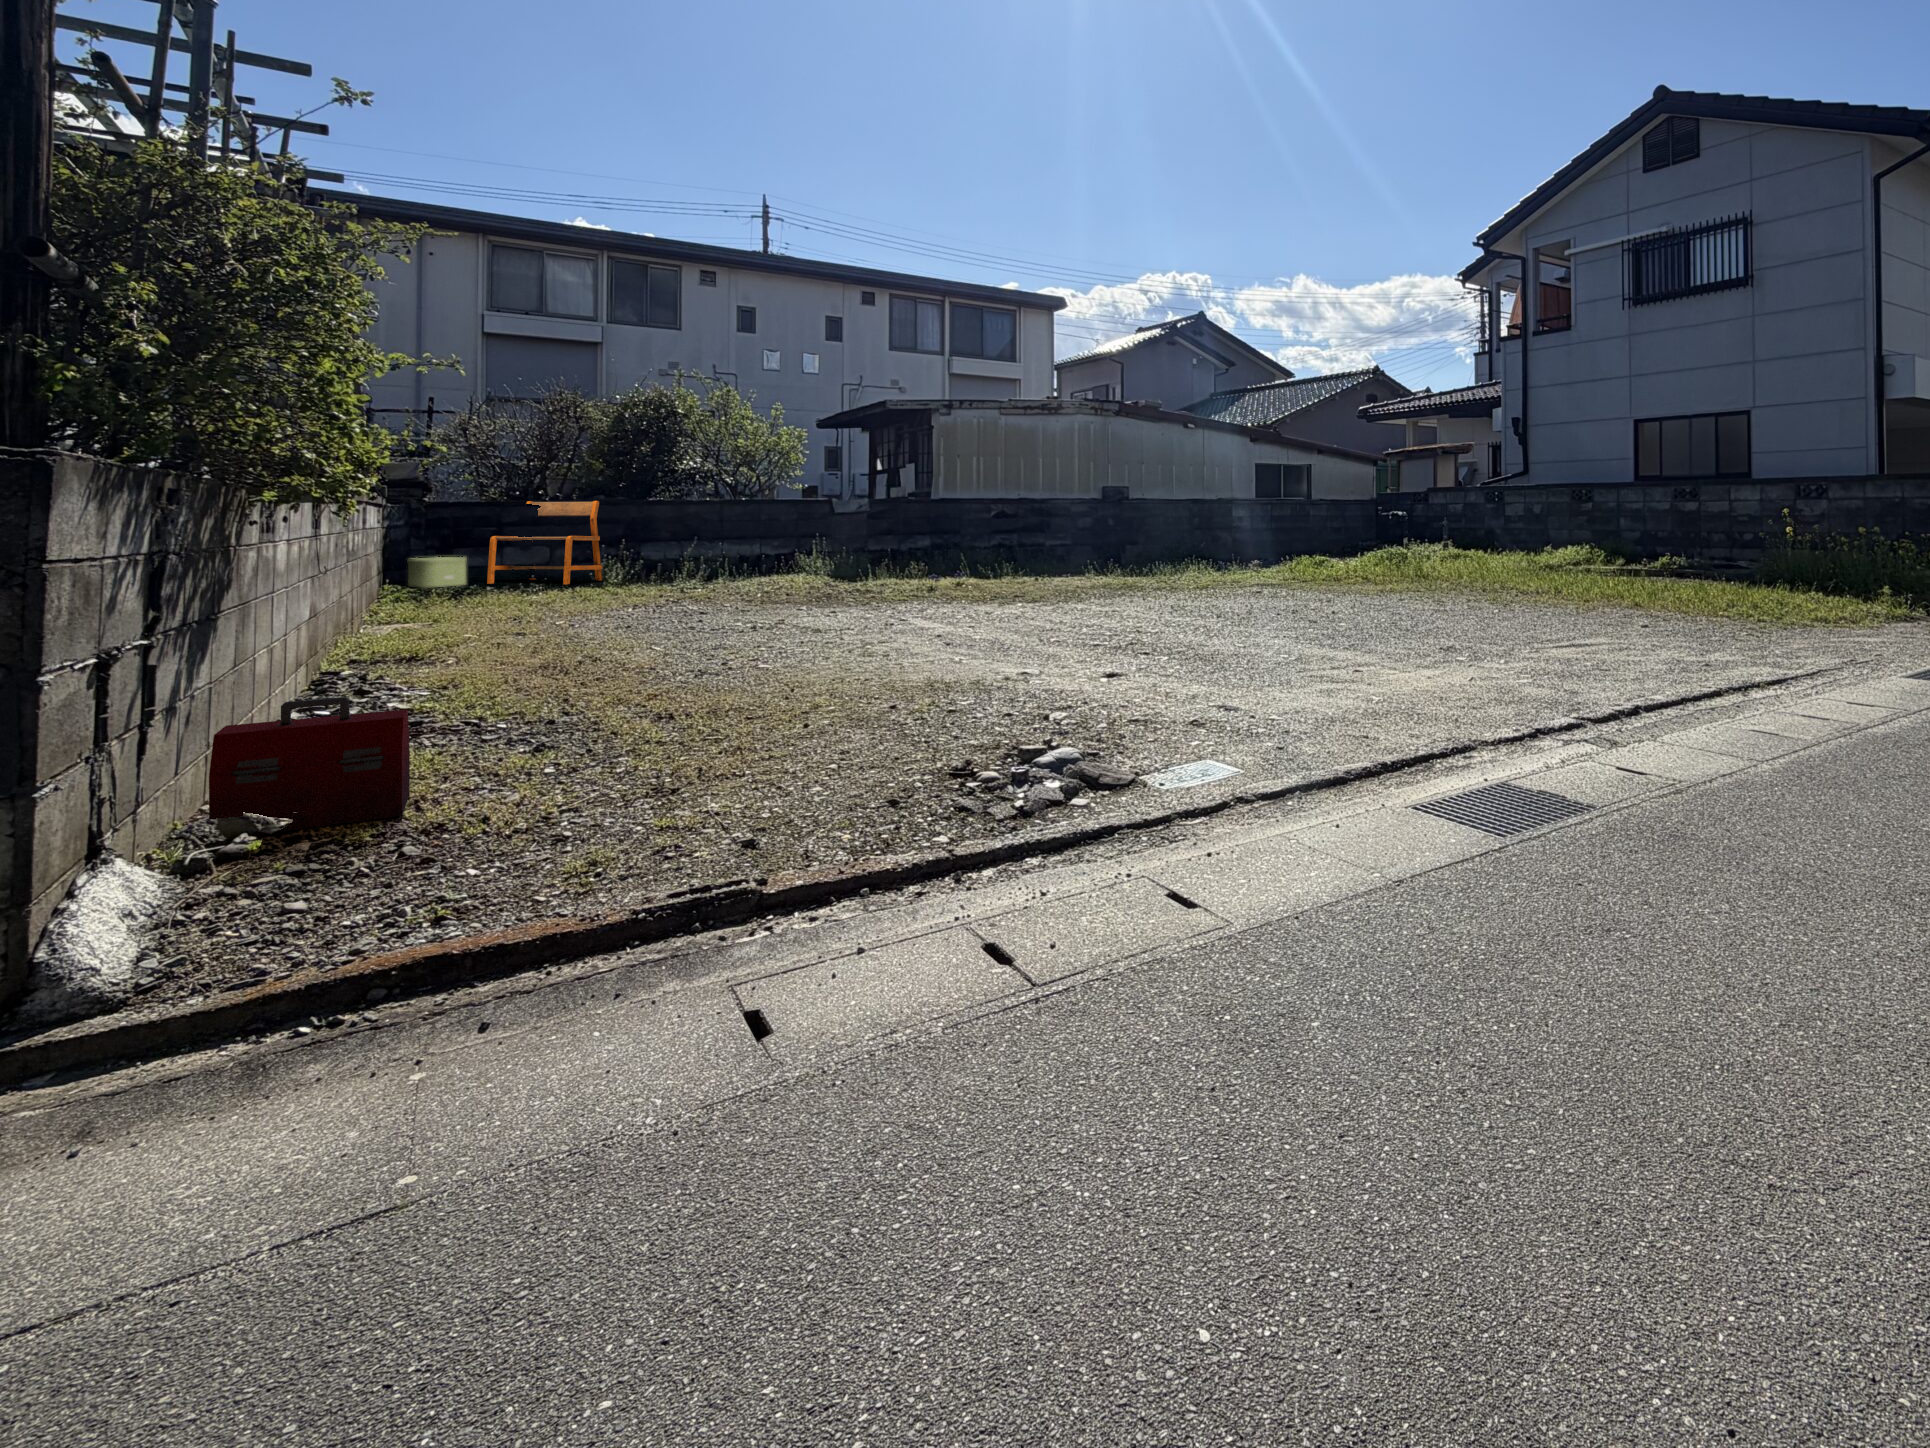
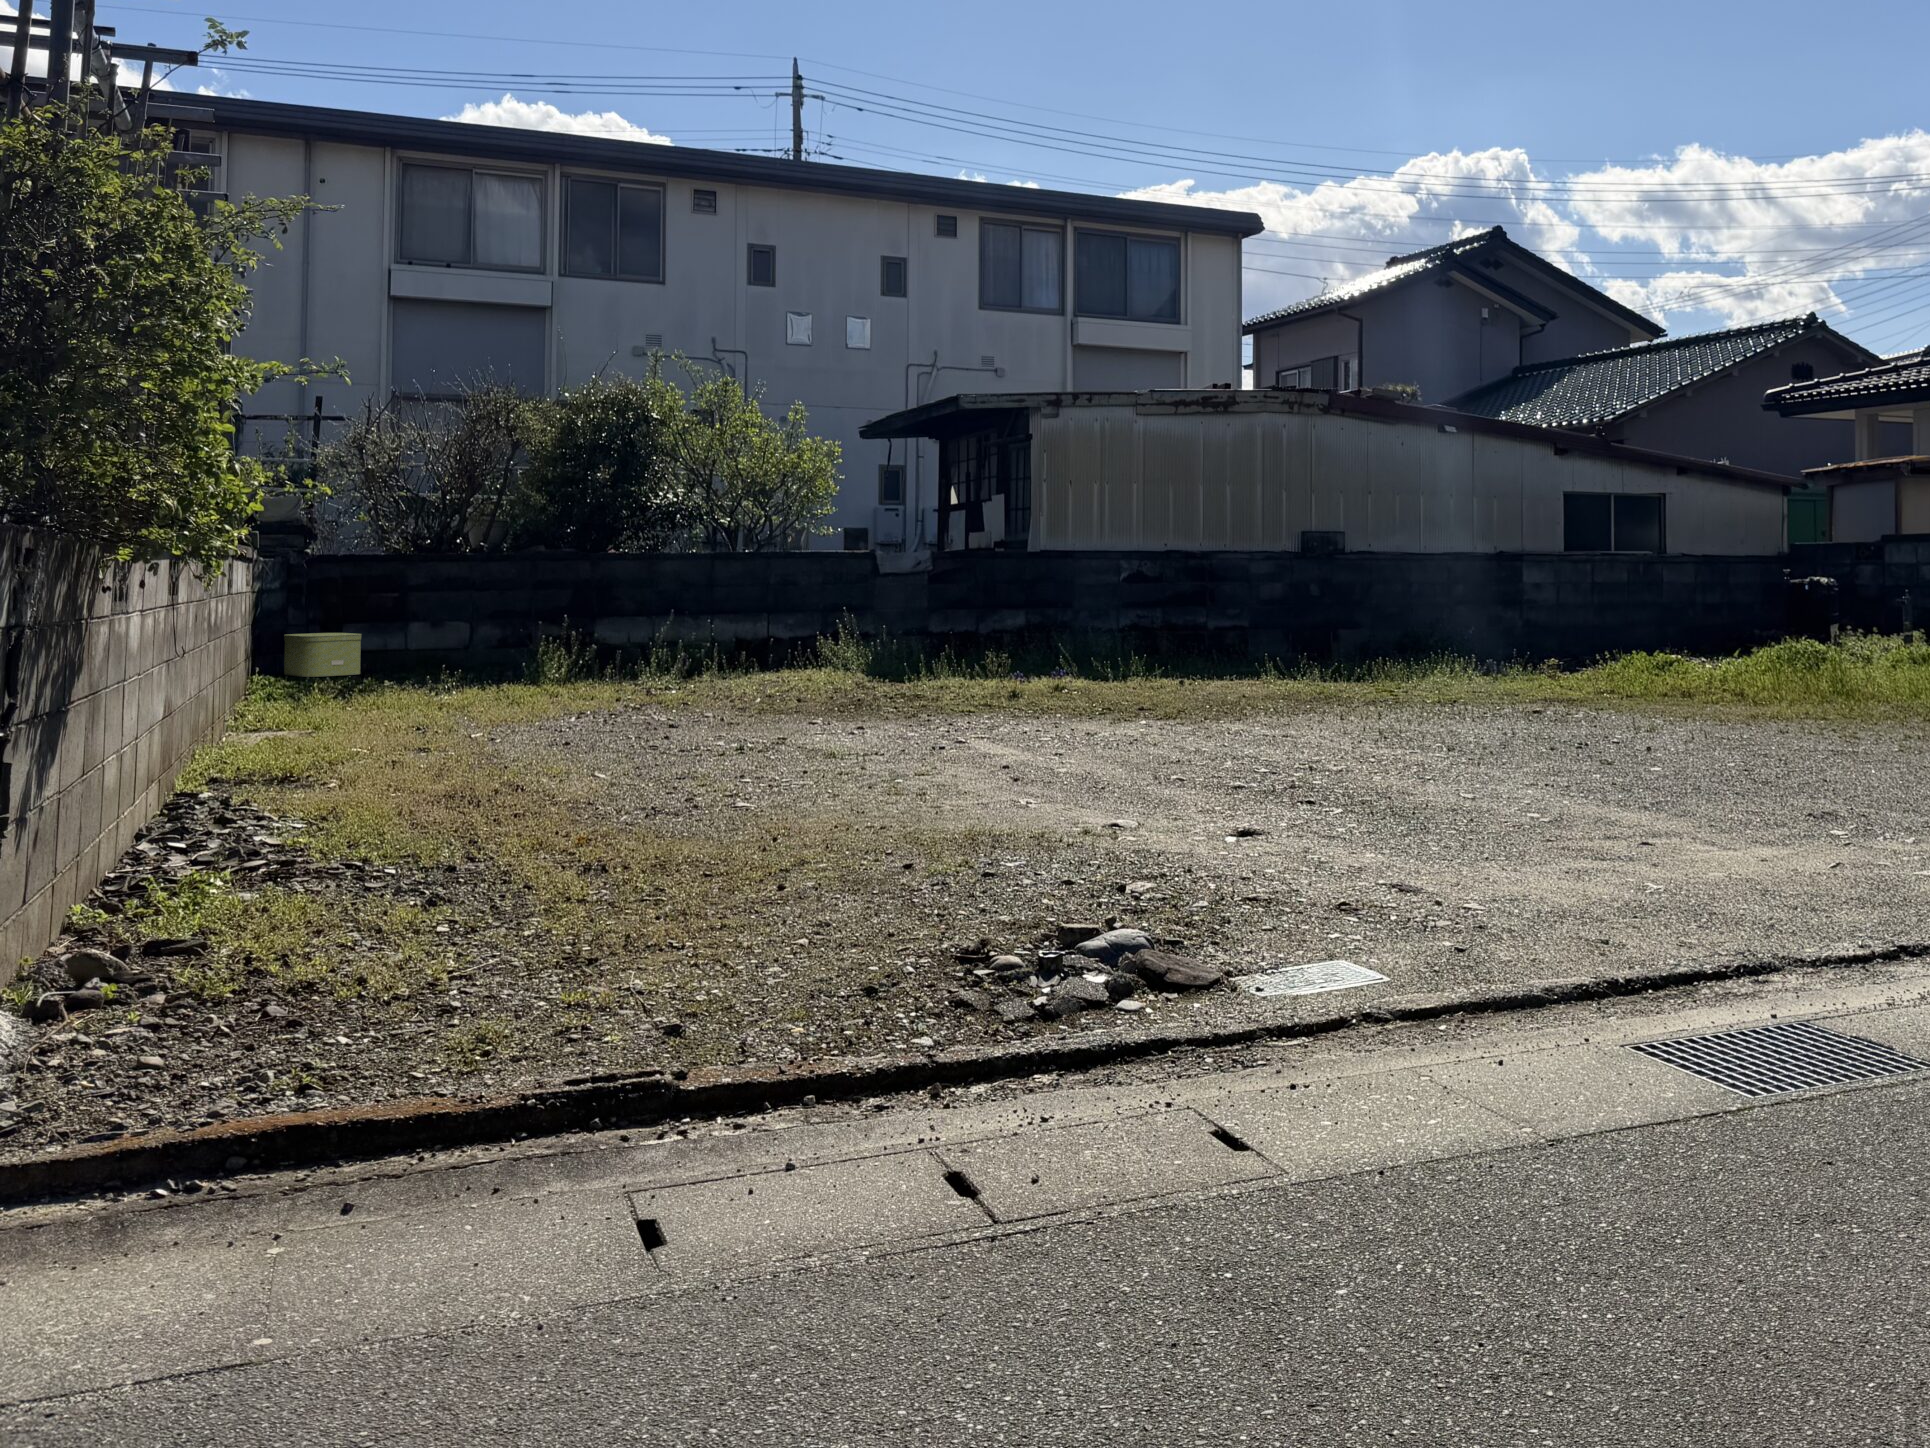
bench: present [487,501,603,585] -> none [387,552,543,677]
toolbox: present [209,697,410,832] -> none [54,815,278,987]

